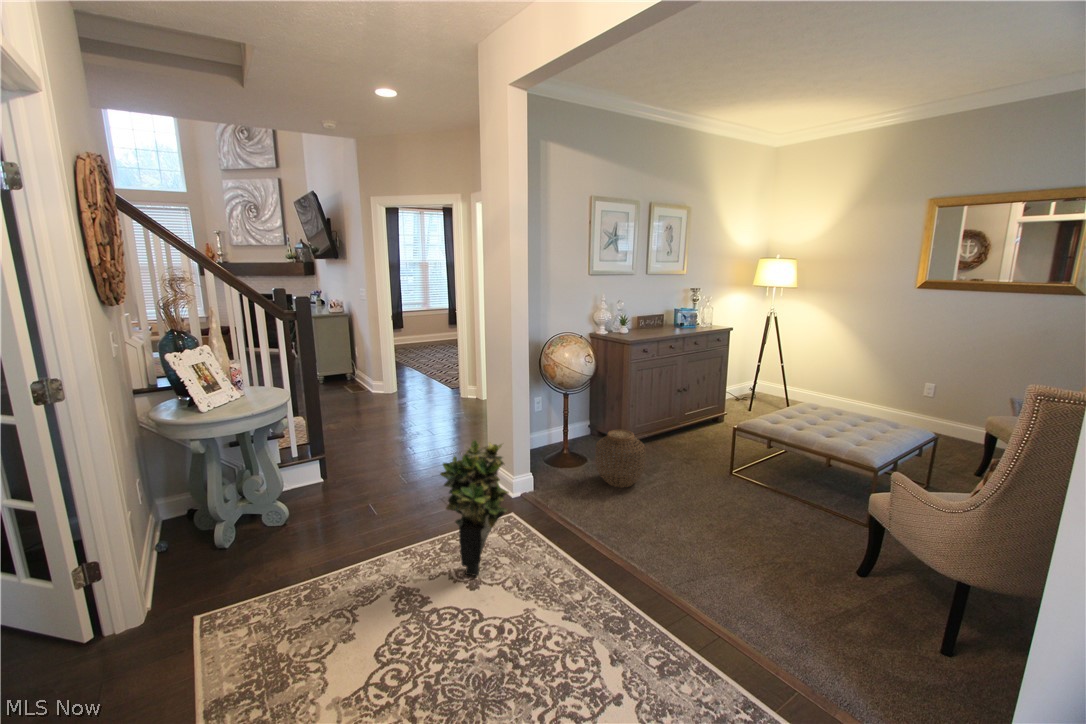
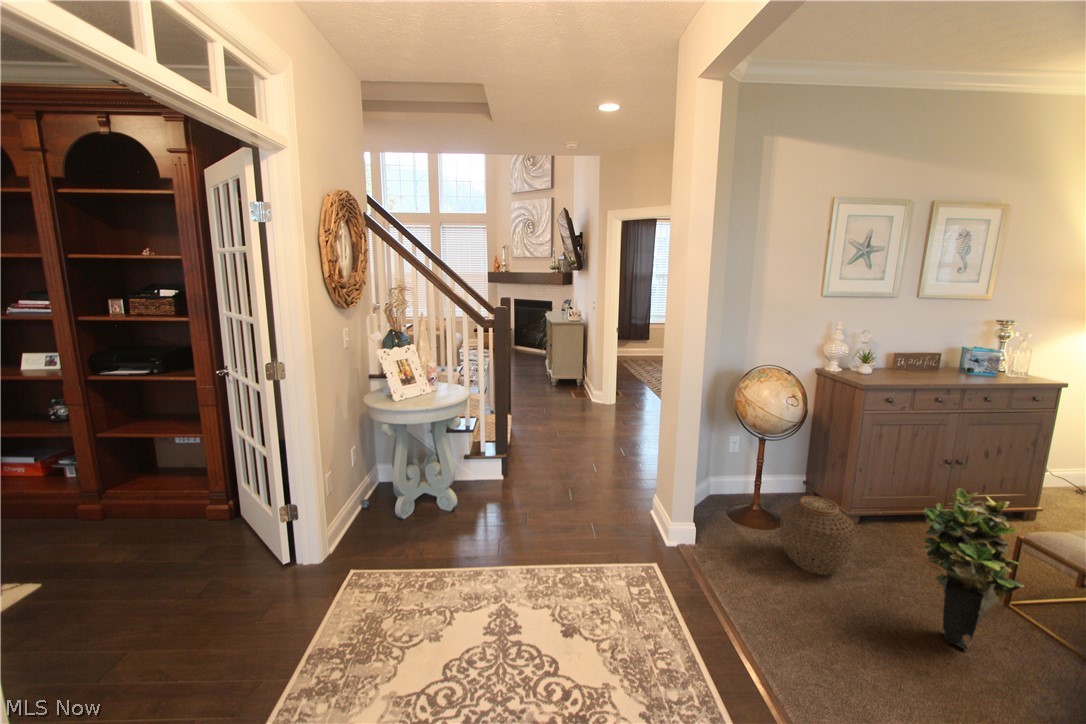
potted plant: present [440,440,508,576] -> present [923,488,1024,649]

